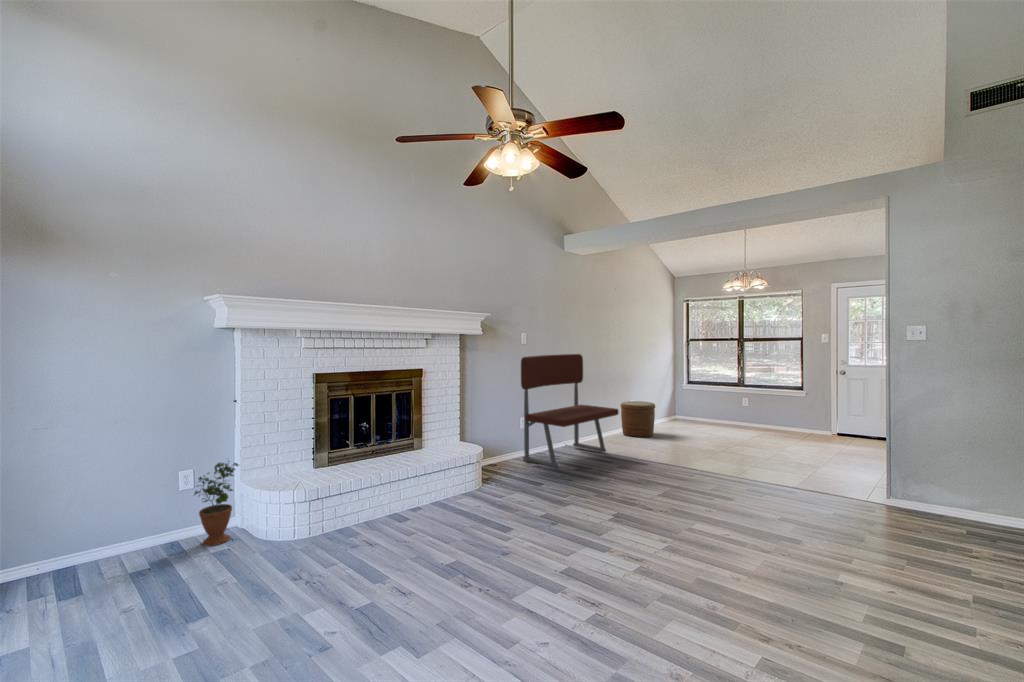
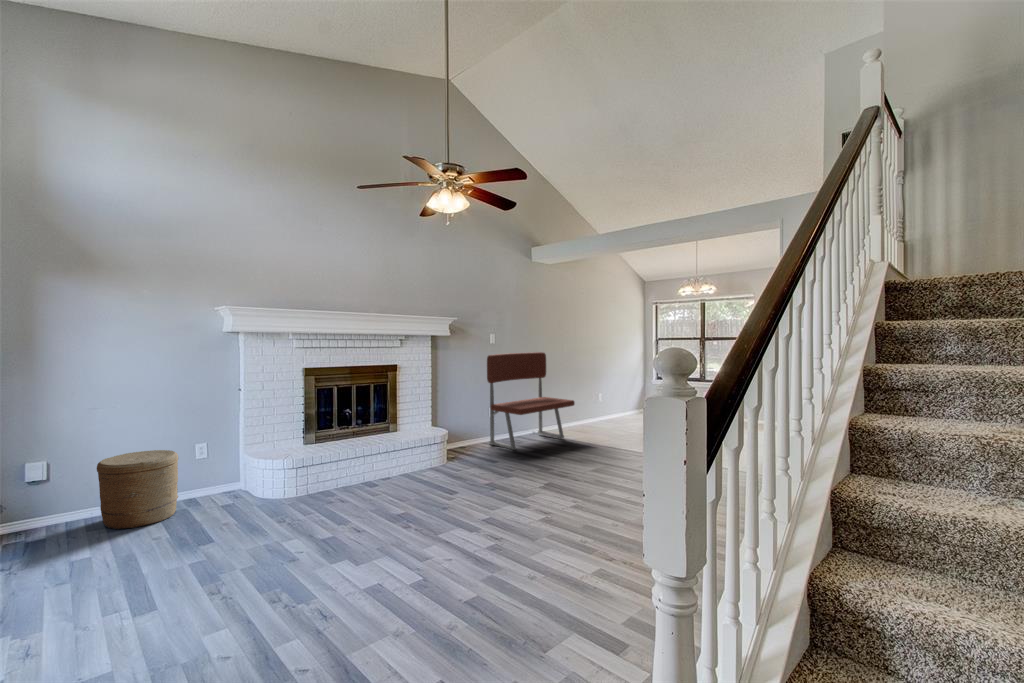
woven basket: present [621,401,655,438] -> present [97,450,178,529]
potted plant: present [194,461,238,546] -> none [207,434,243,502]

